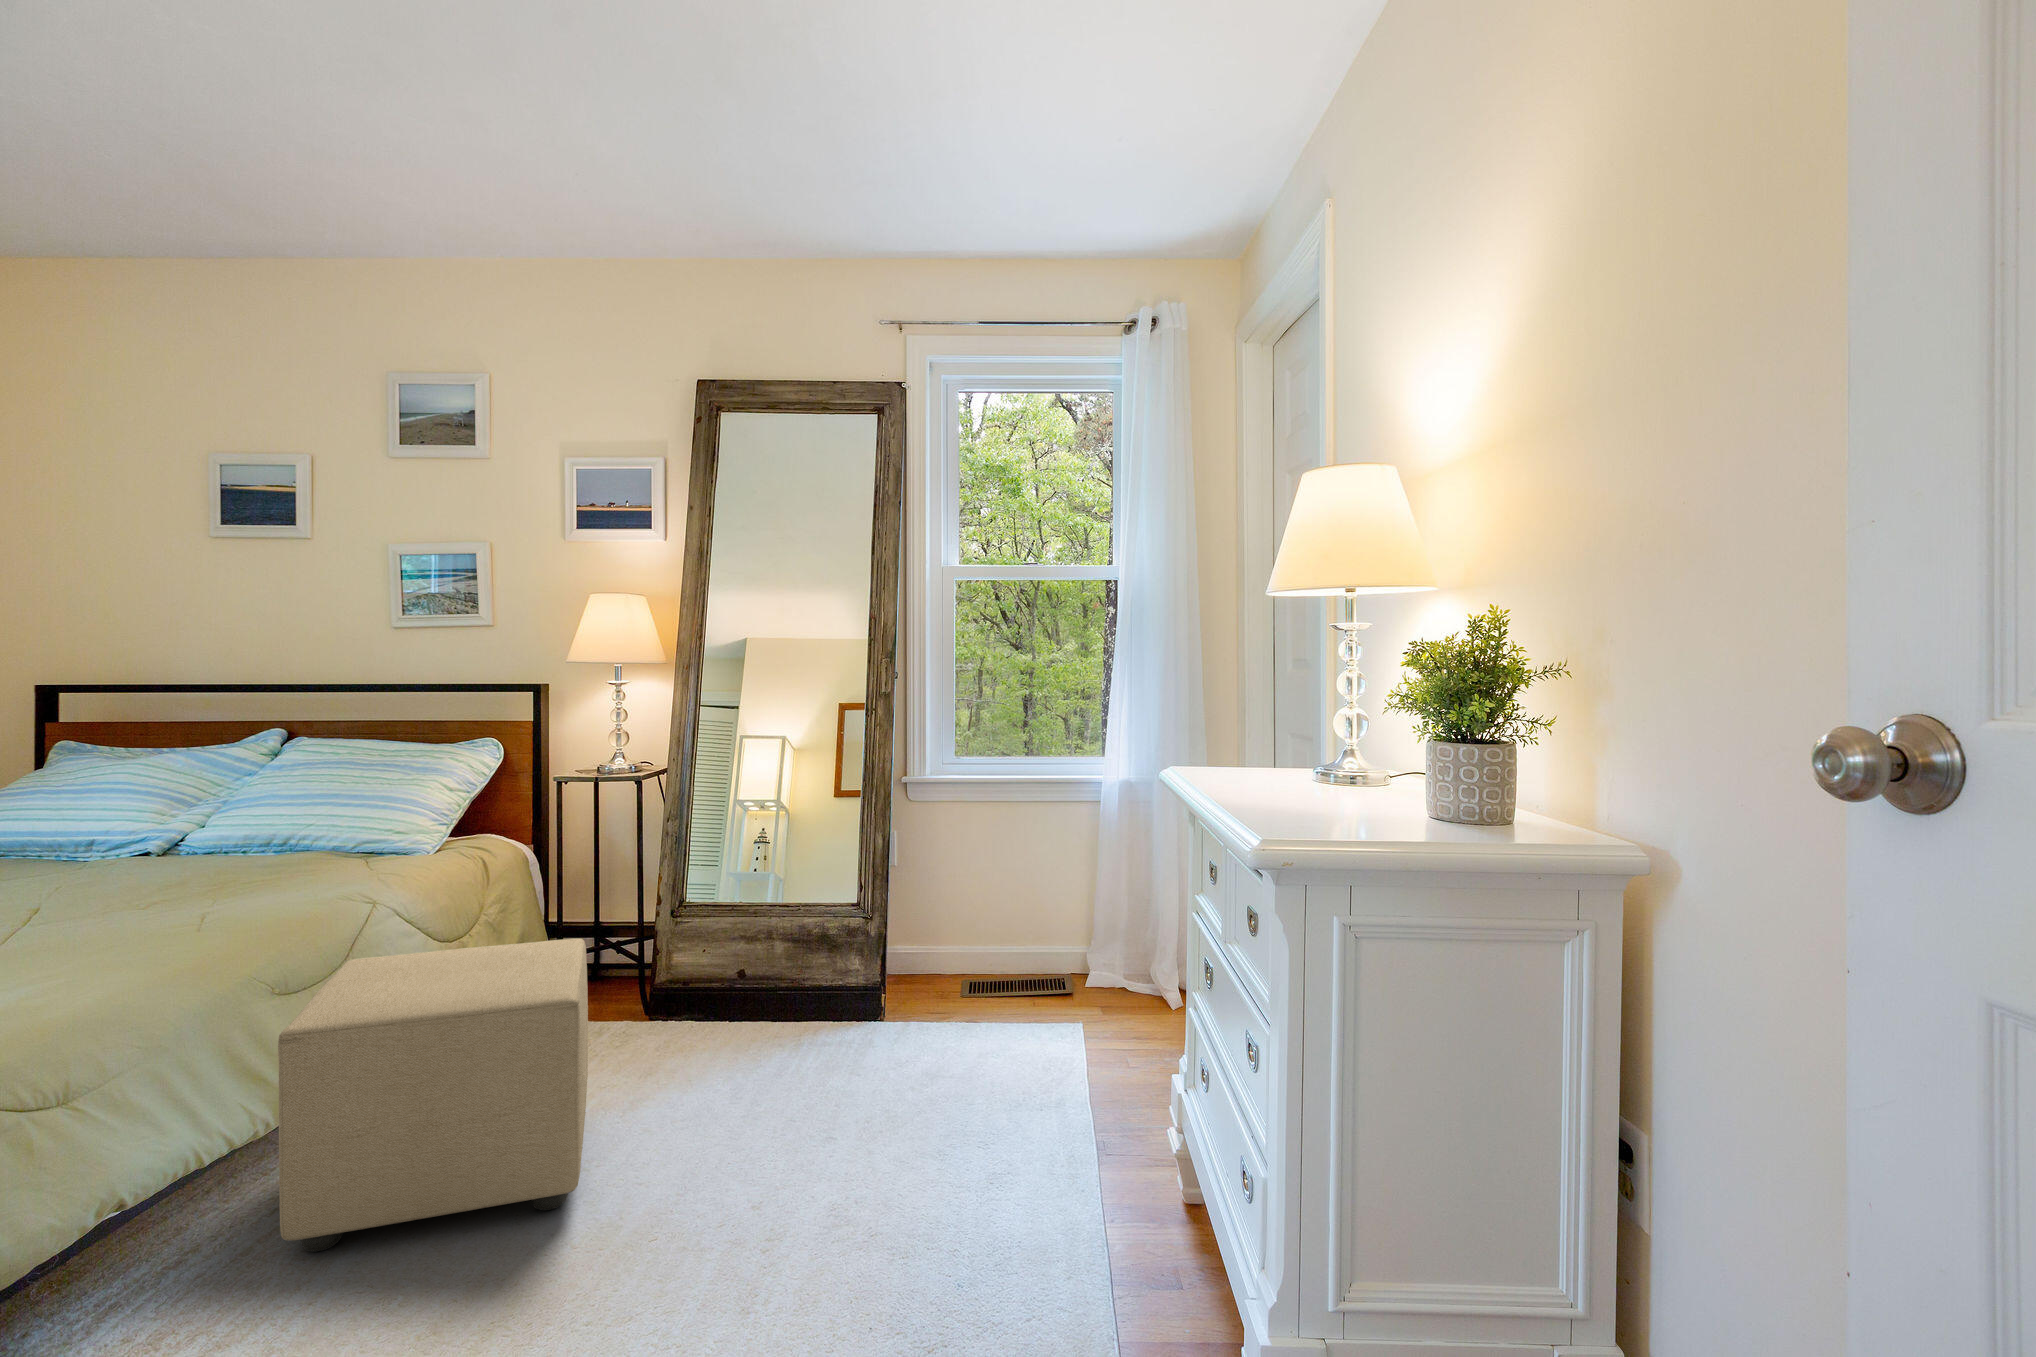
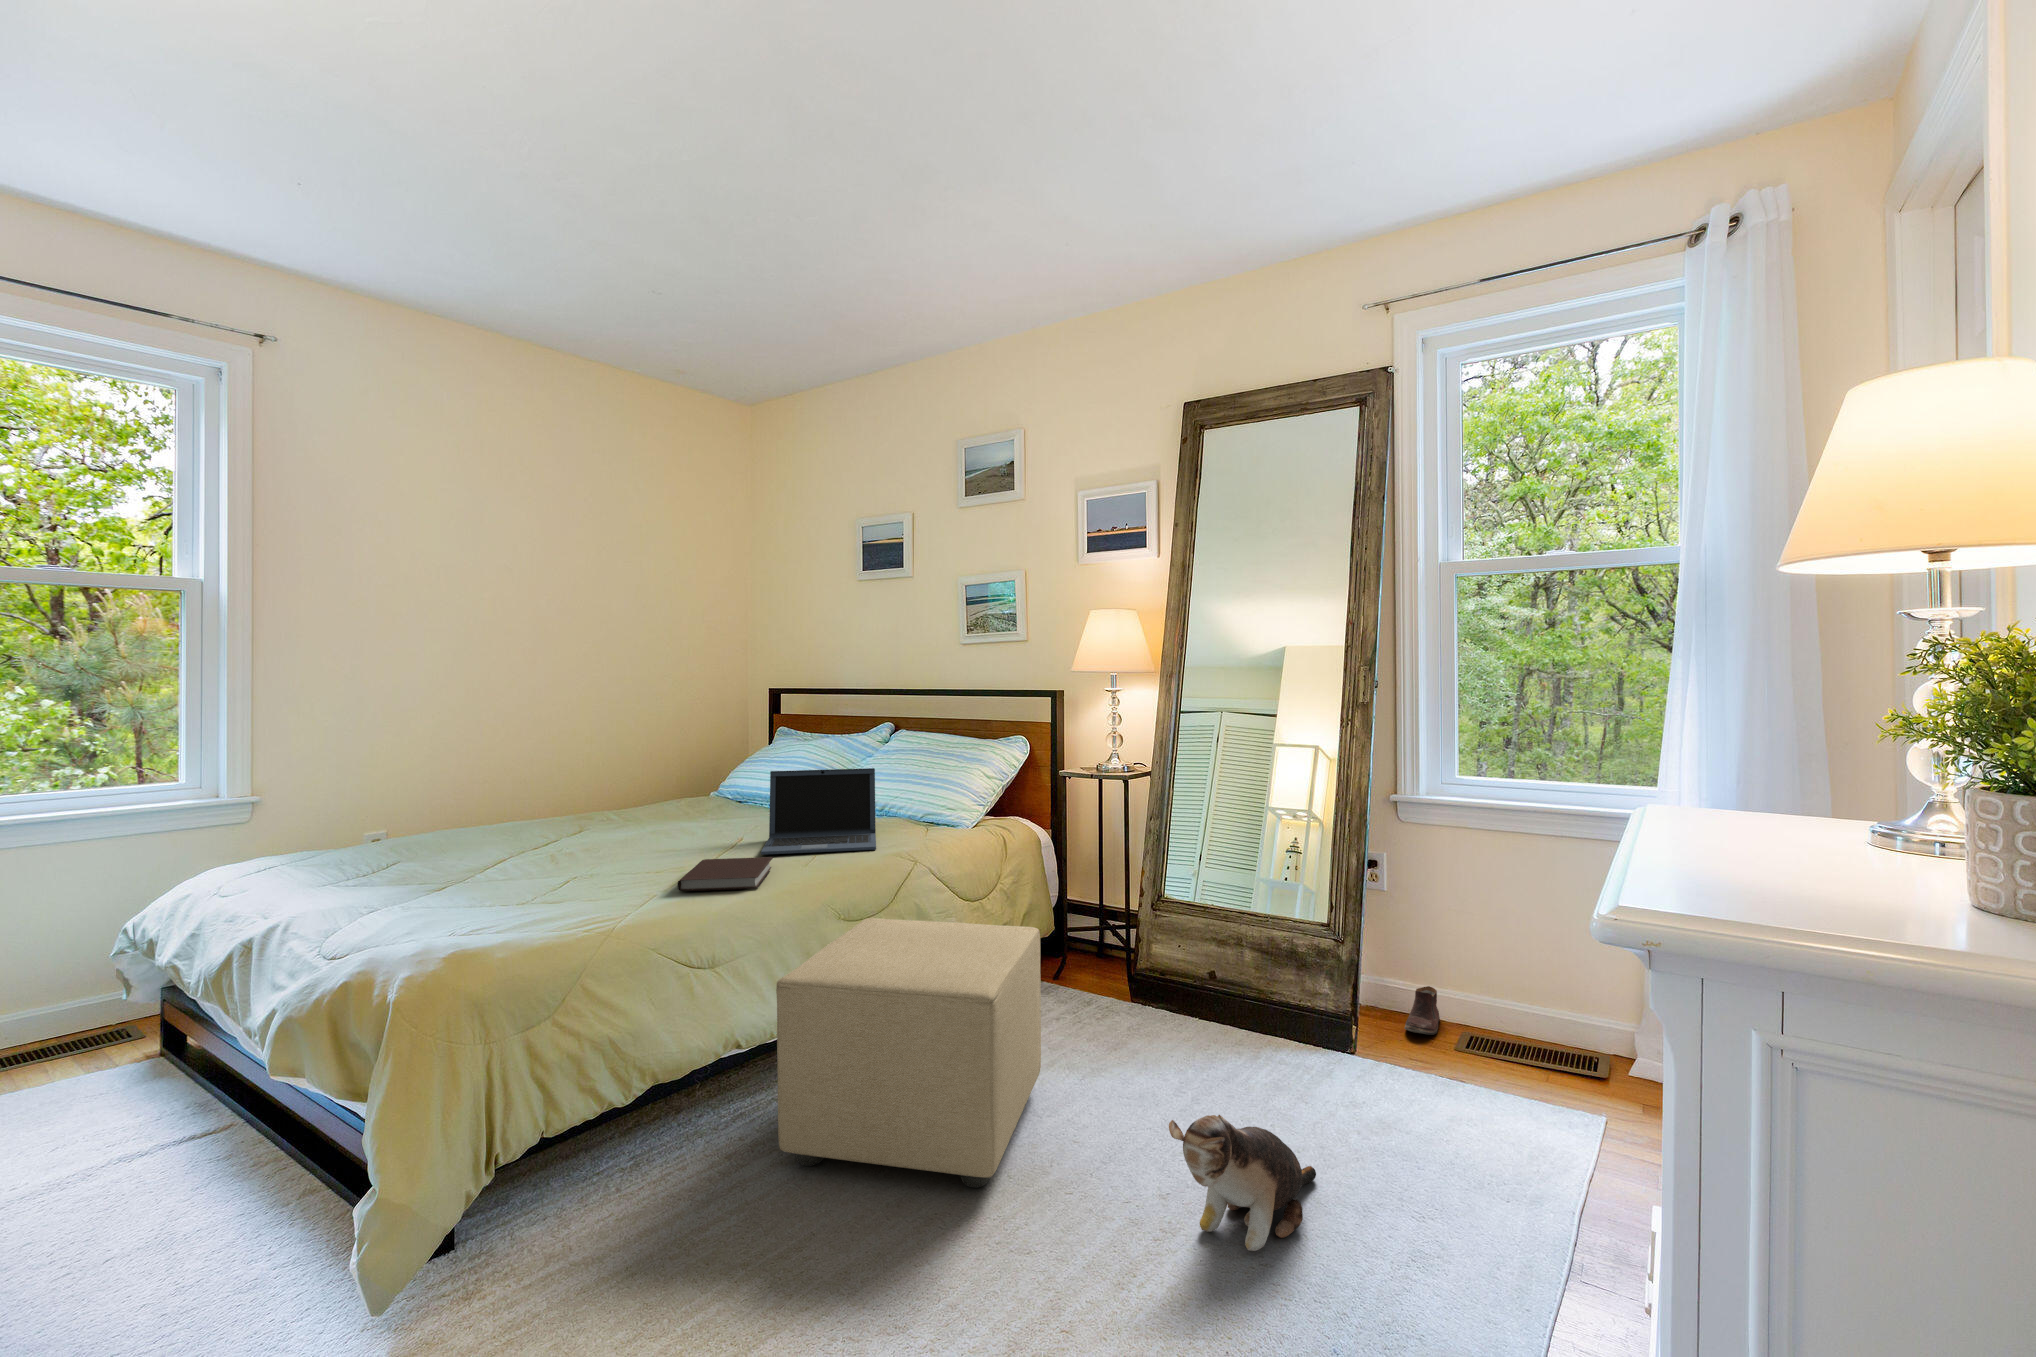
laptop: none [132,784,328,906] -> present [761,768,876,855]
notebook: none [42,905,182,960] -> present [678,857,773,891]
shoe: none [919,950,945,991] -> present [1405,986,1440,1035]
plush toy: none [772,1063,880,1176] -> present [1169,1115,1316,1251]

